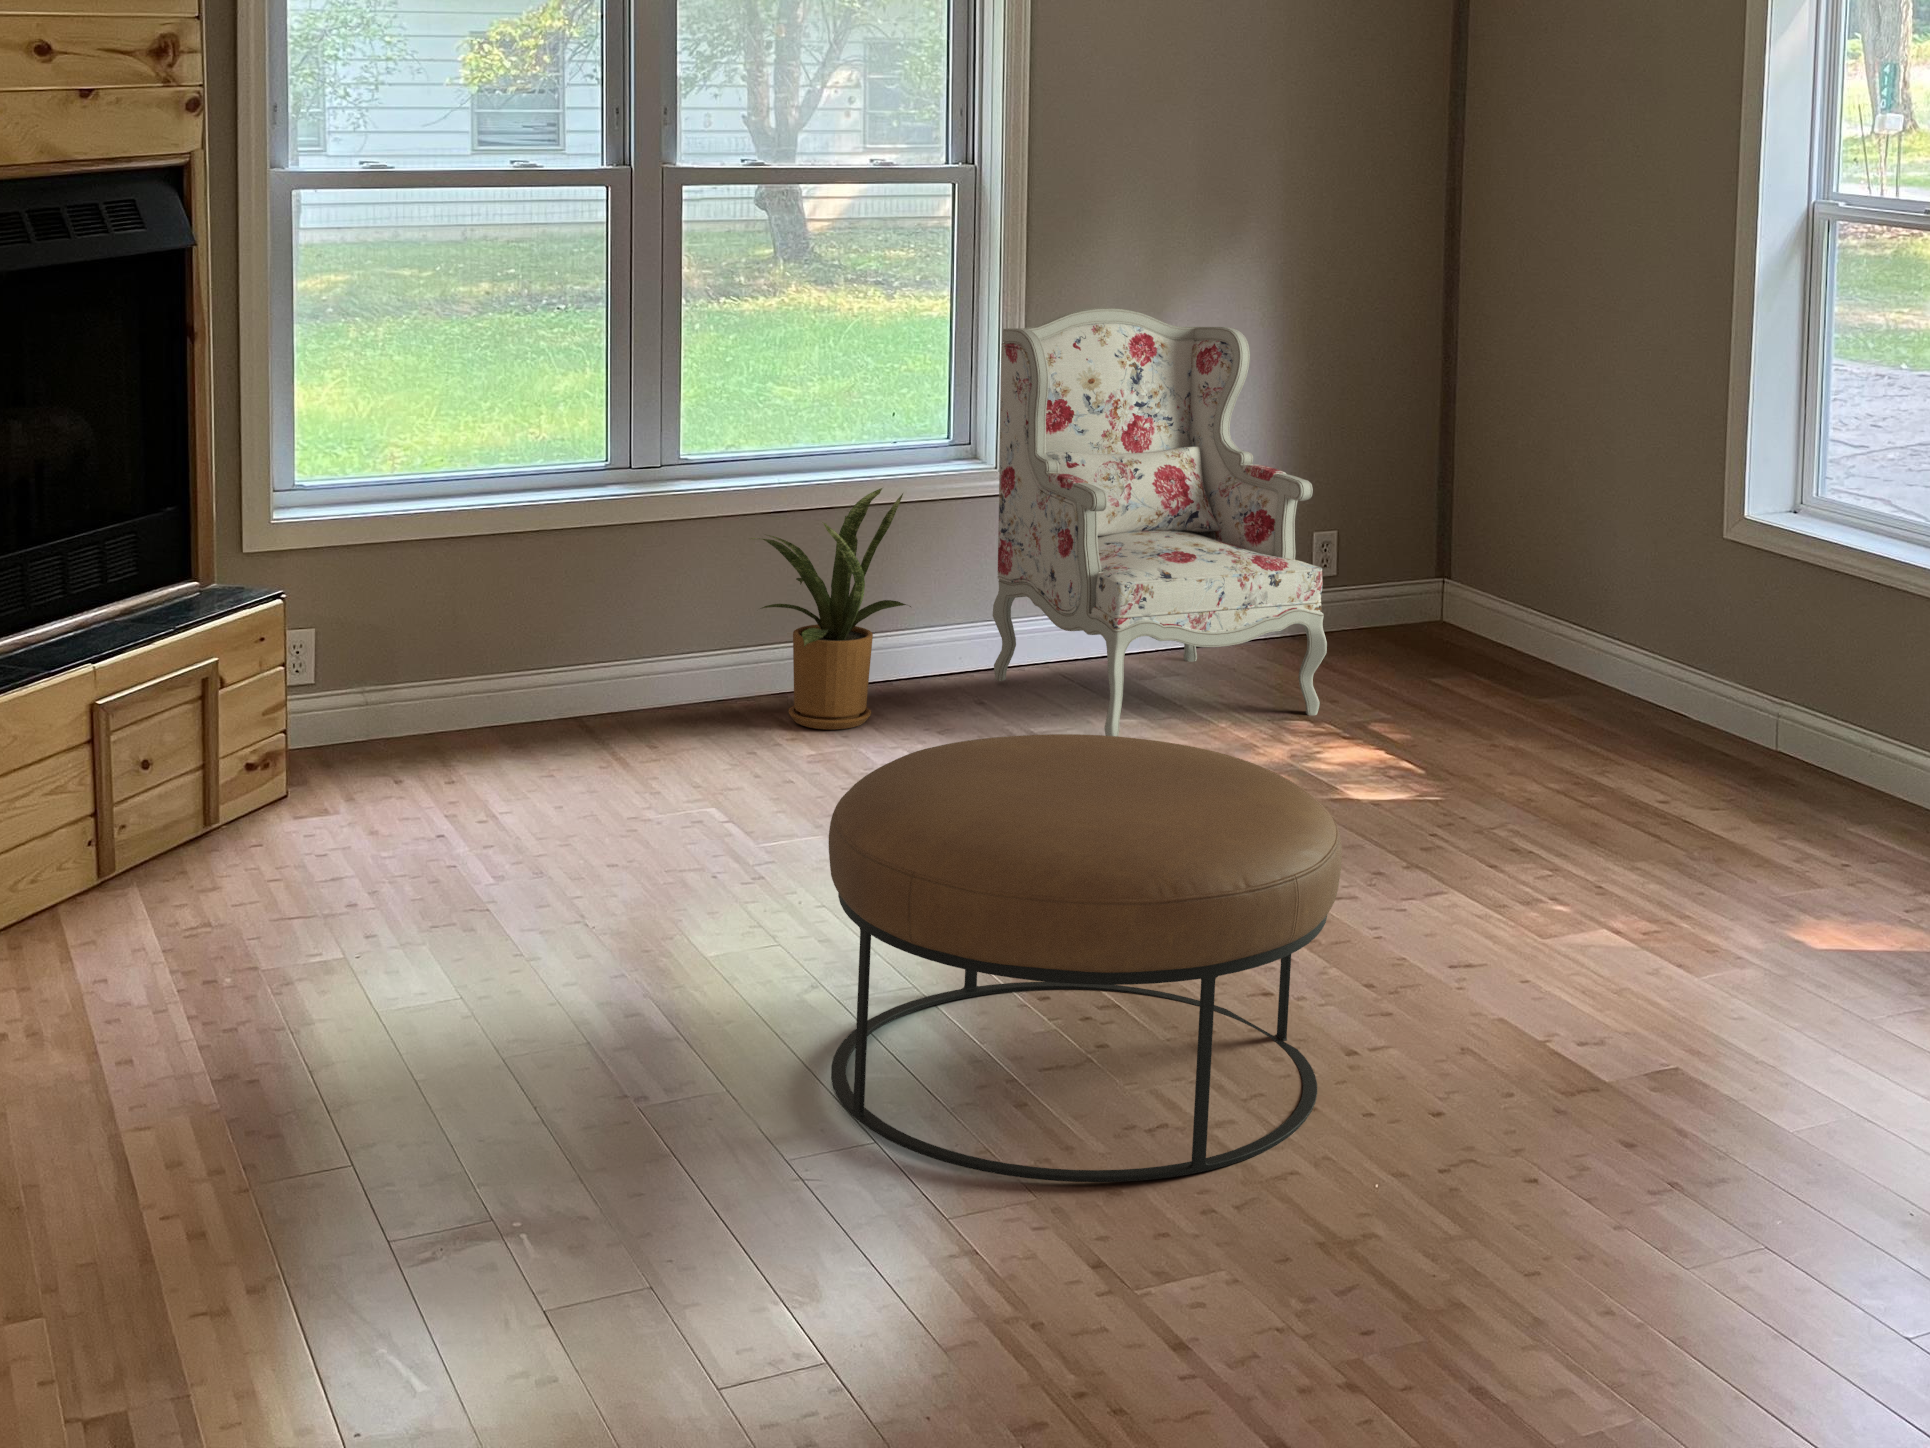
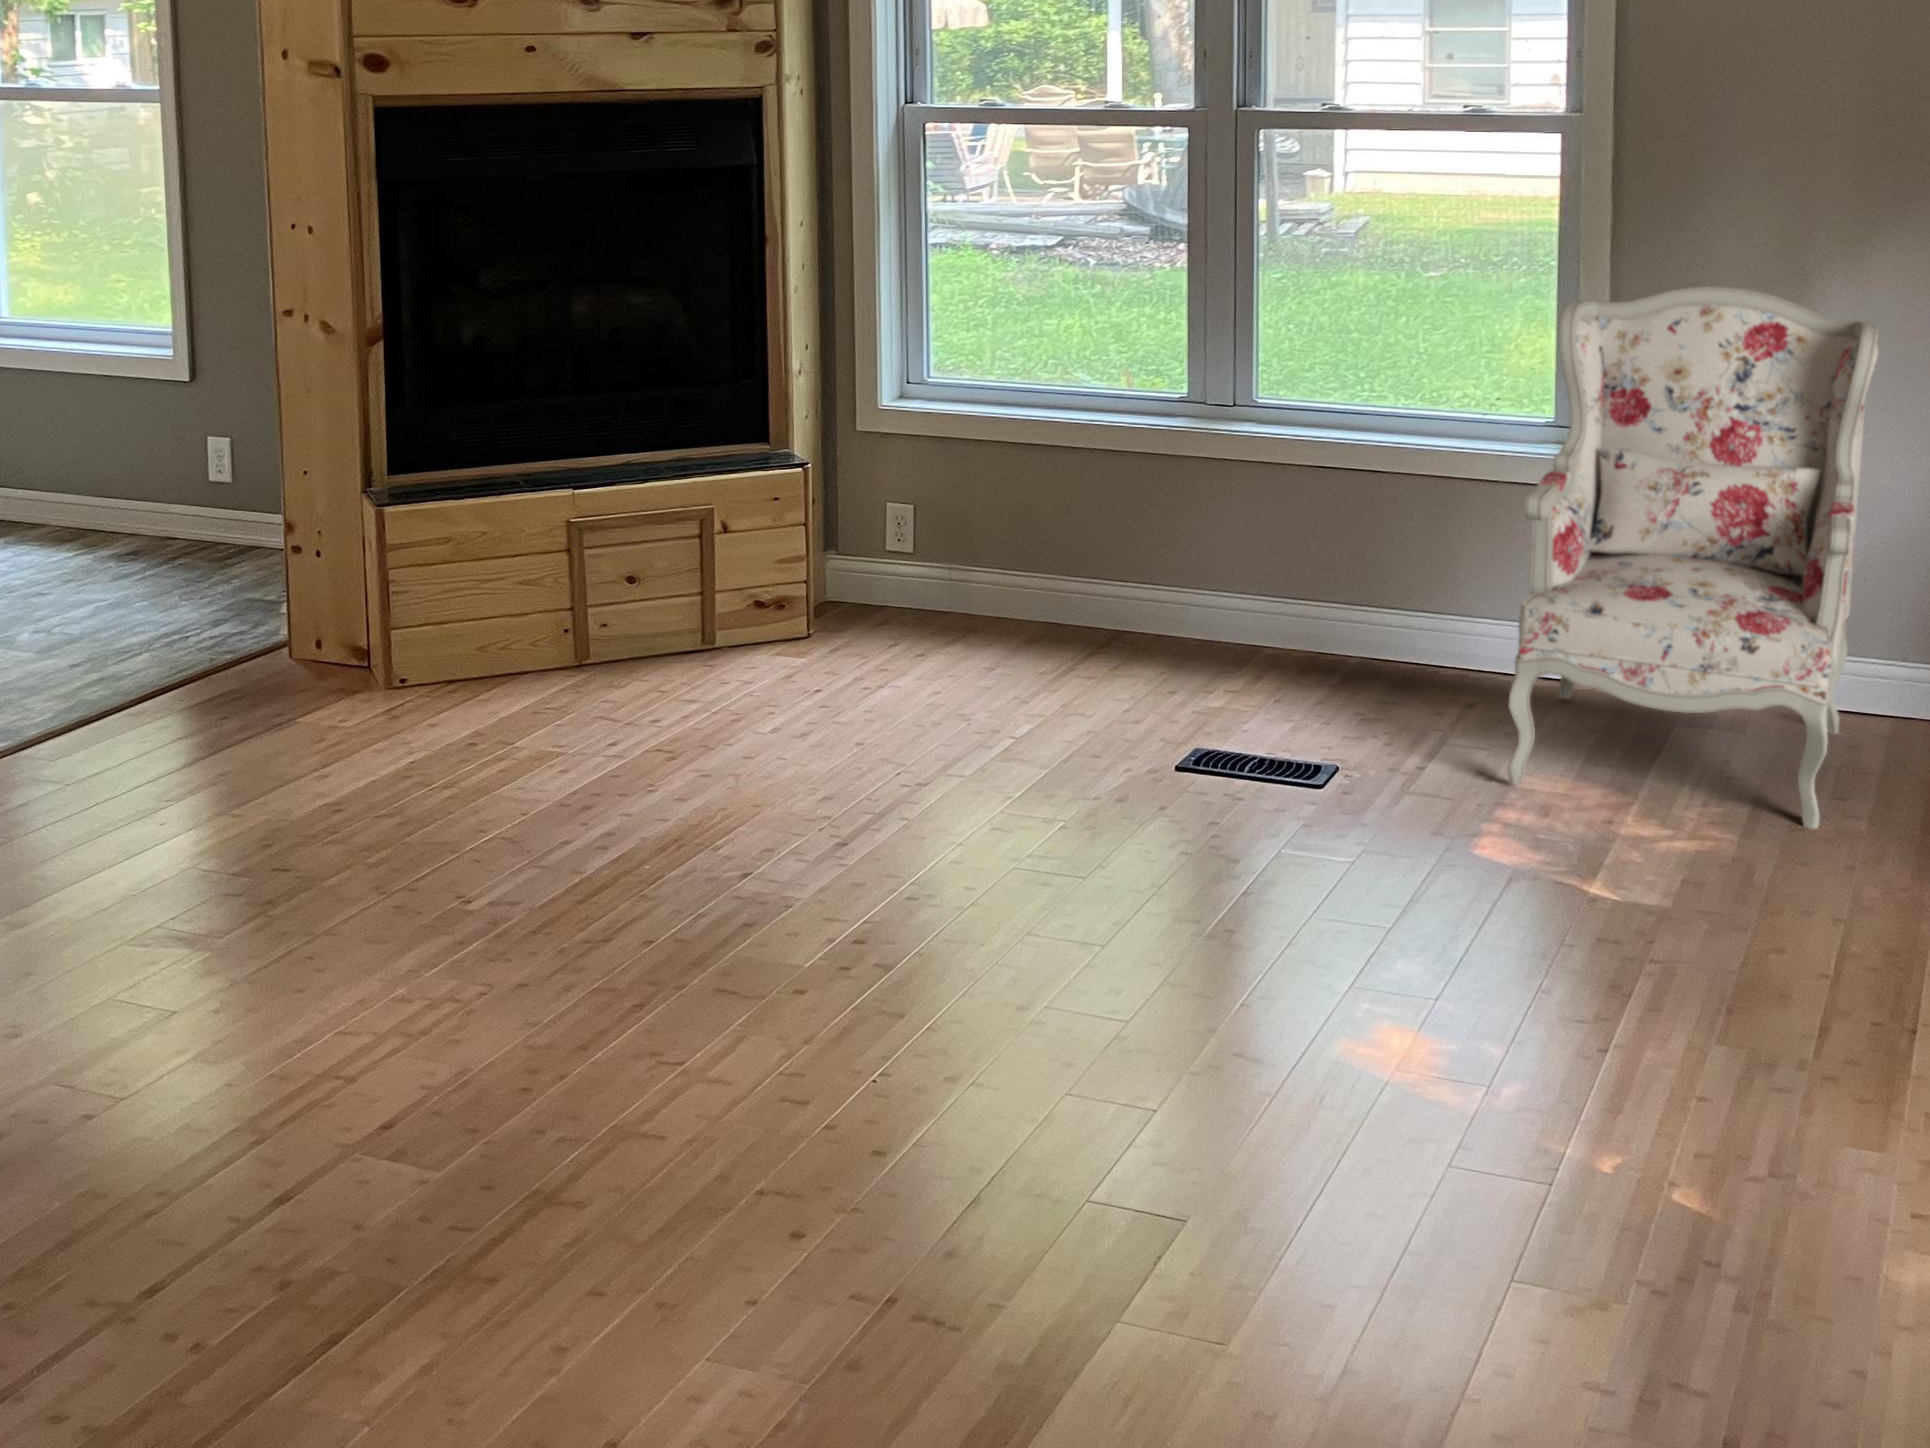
house plant: present [750,488,911,730] -> none [1204,458,1434,703]
ottoman: present [829,734,1342,1182] -> none [405,696,943,1188]

